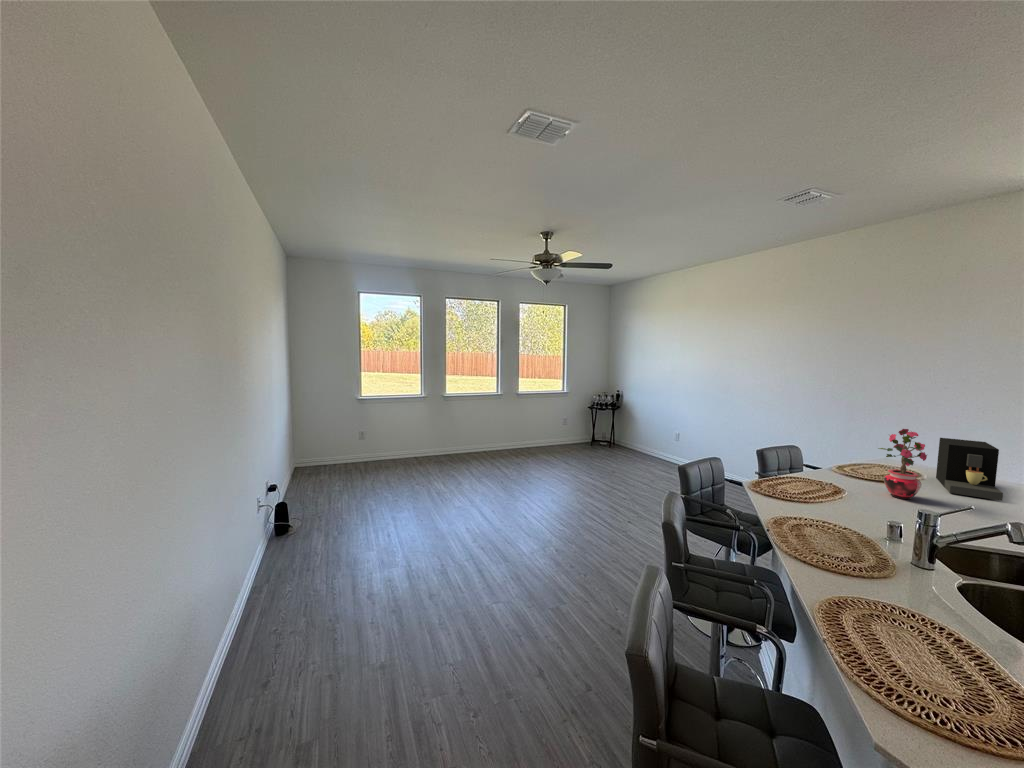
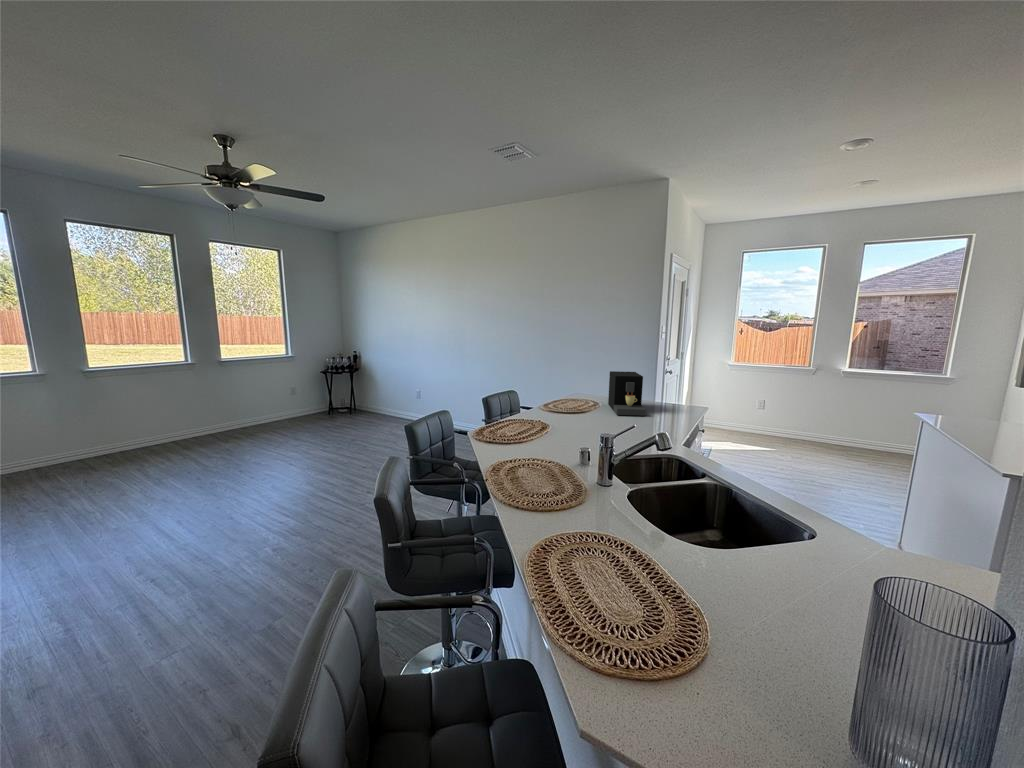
potted plant: present [879,429,927,499] -> none [572,365,604,426]

